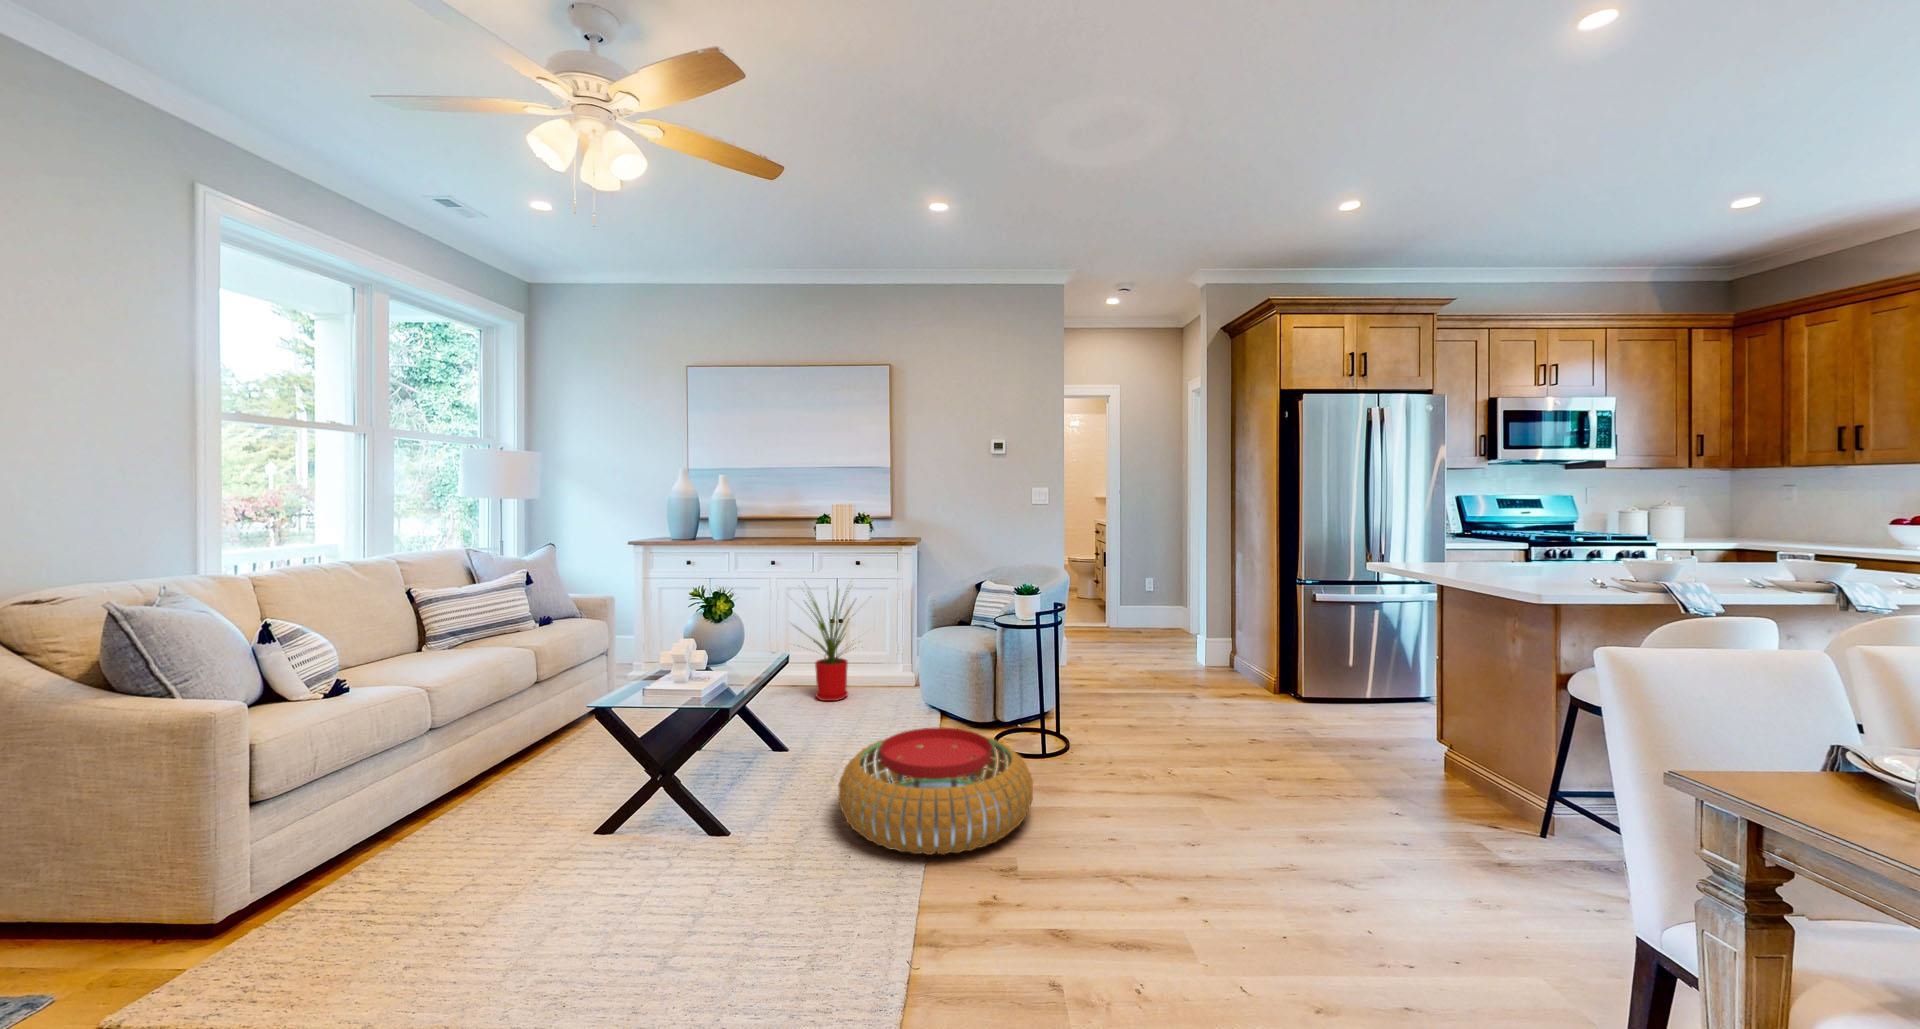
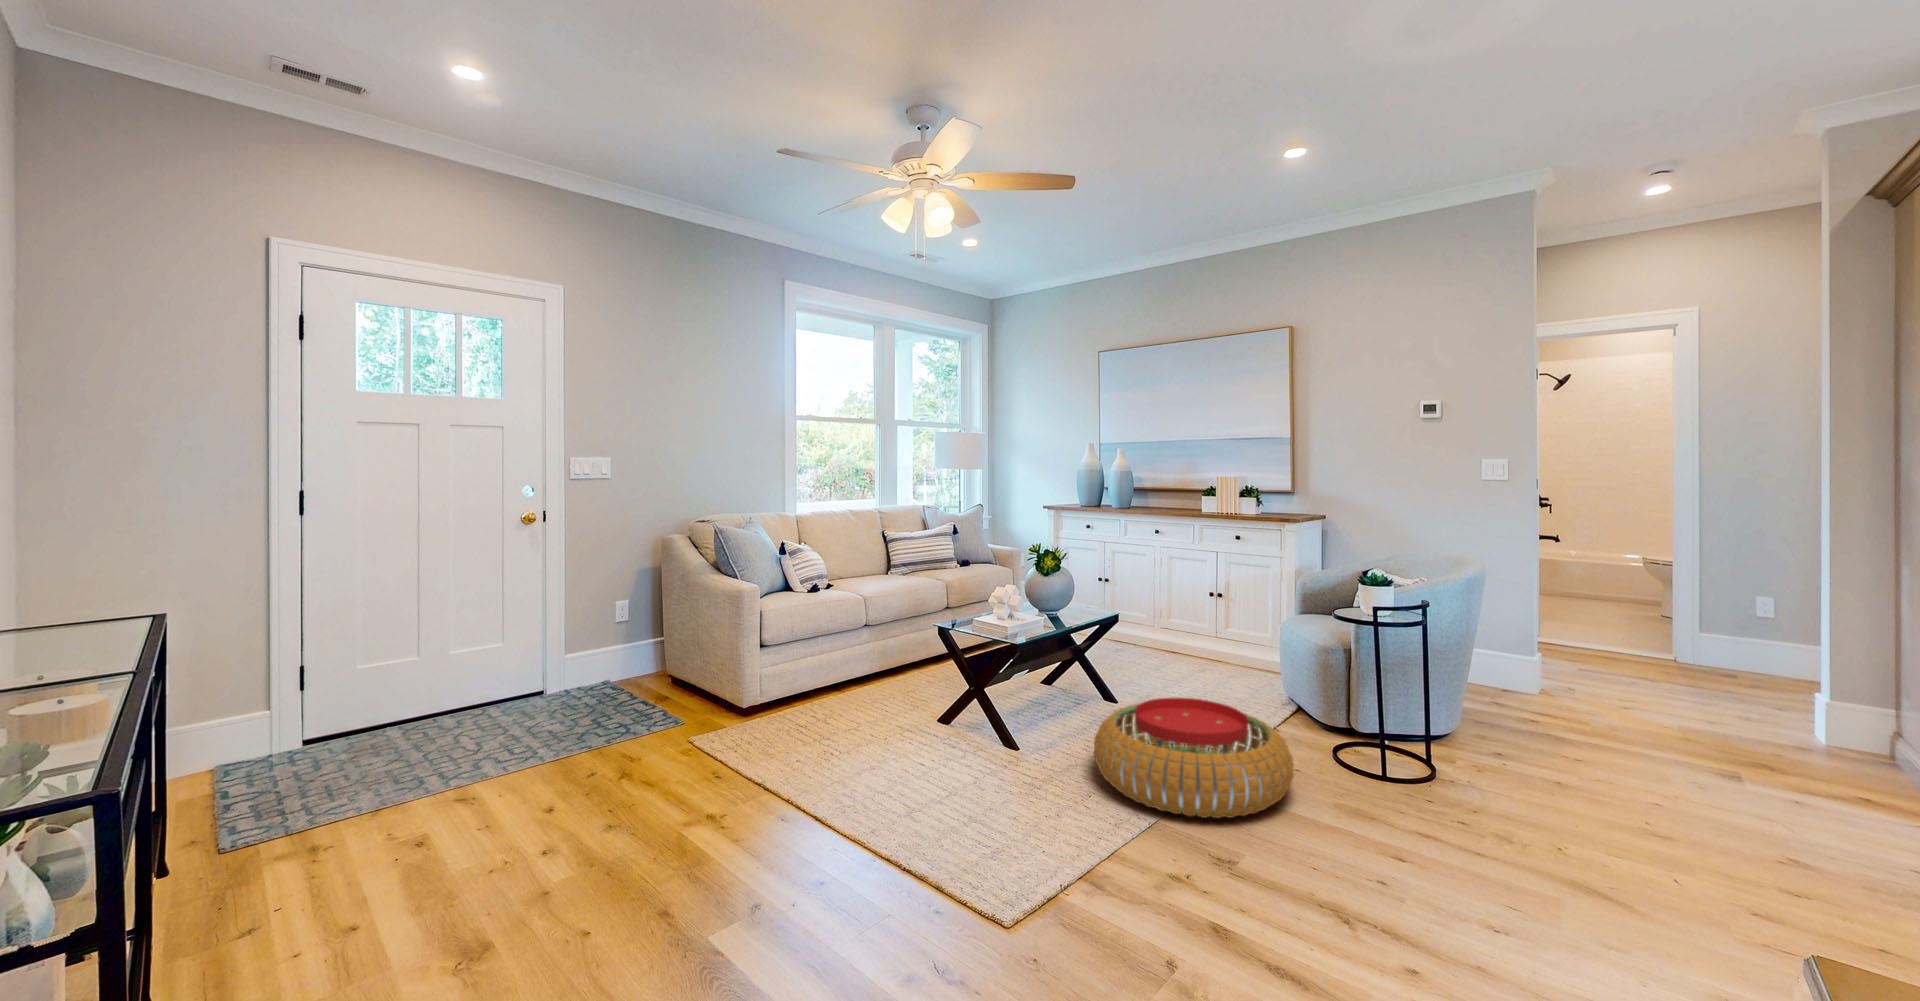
house plant: present [795,587,860,701] -> none [1147,549,1242,671]

